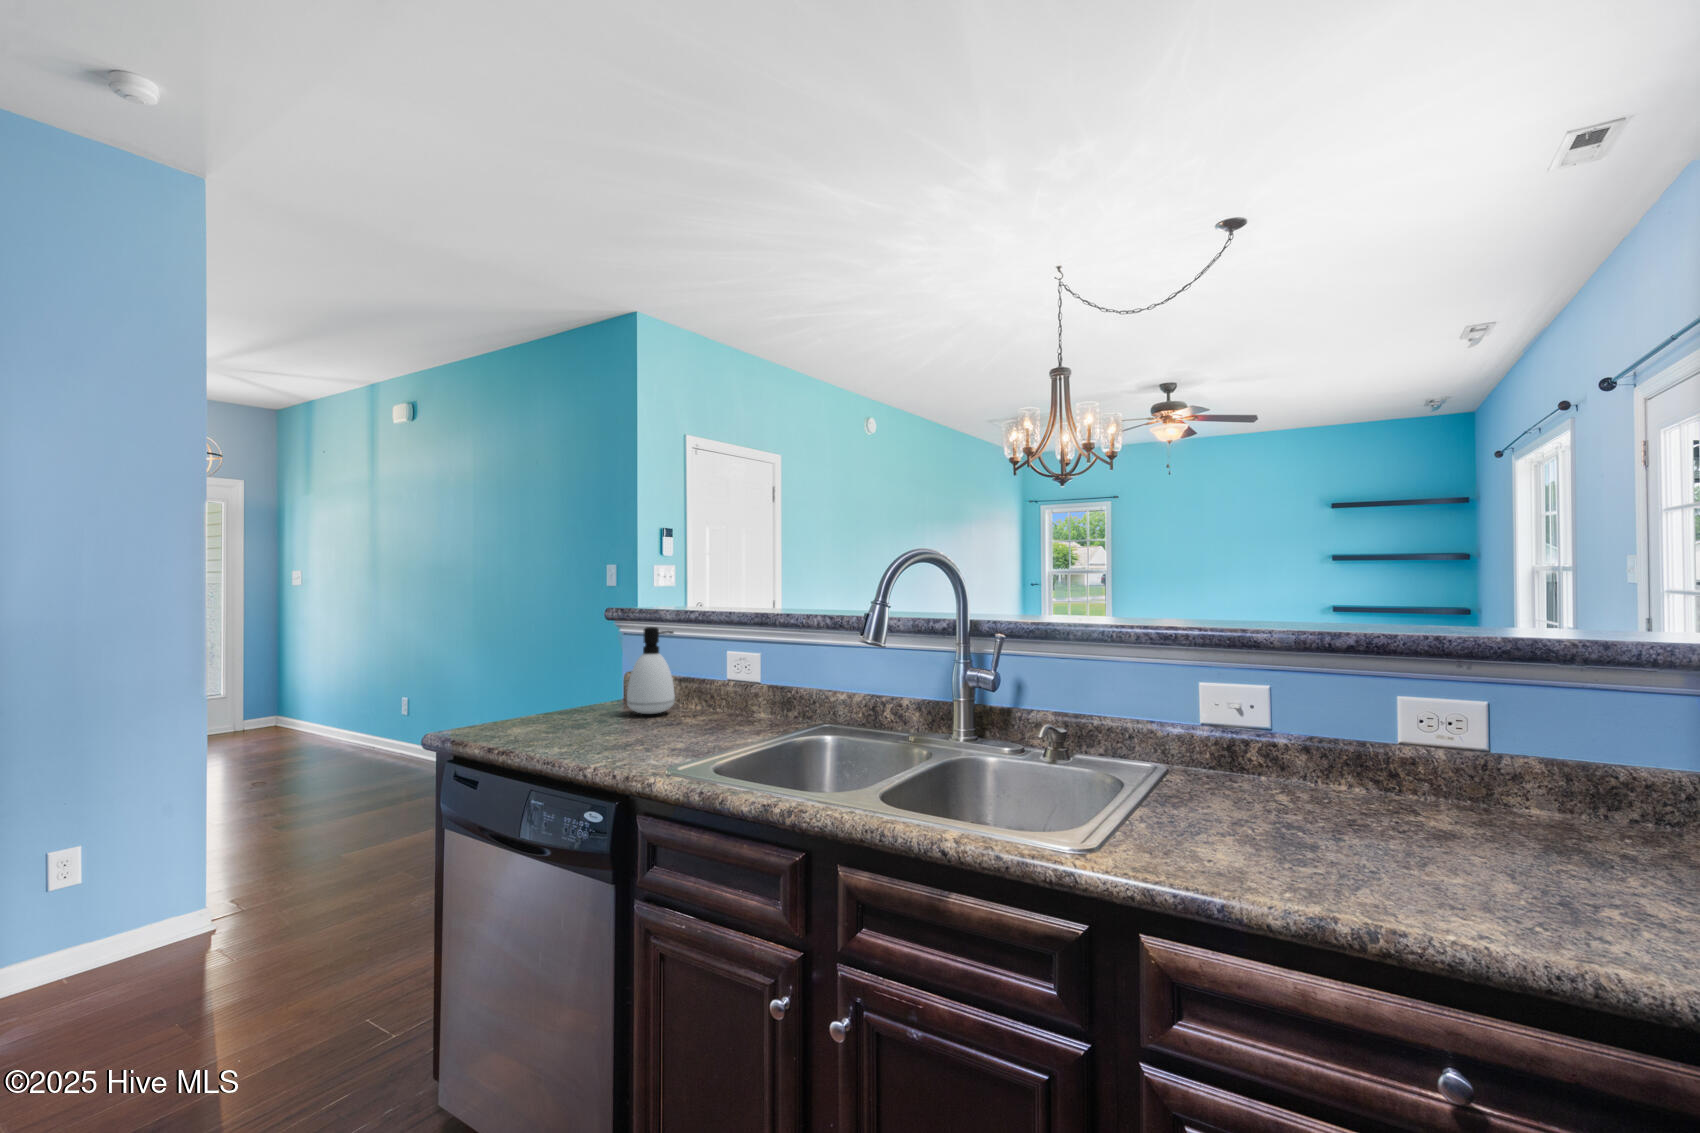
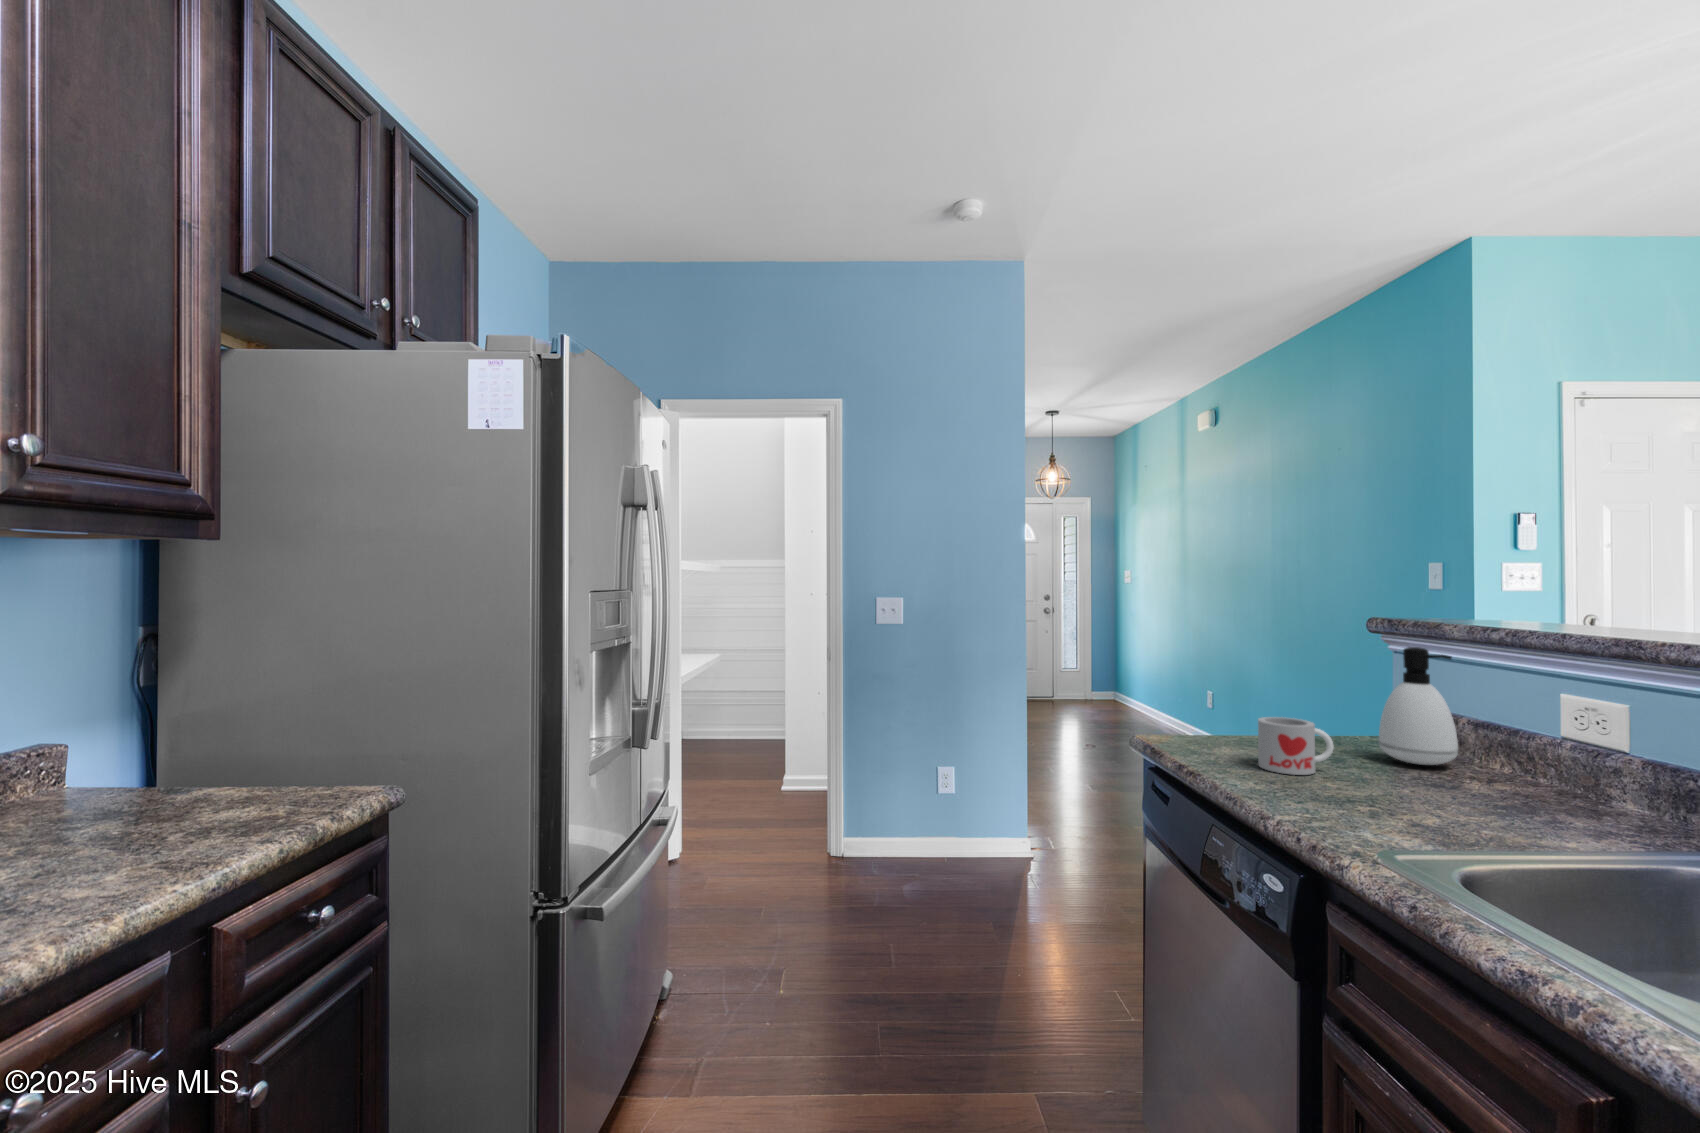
mug: none [552,692,607,738] -> present [1258,717,1334,775]

